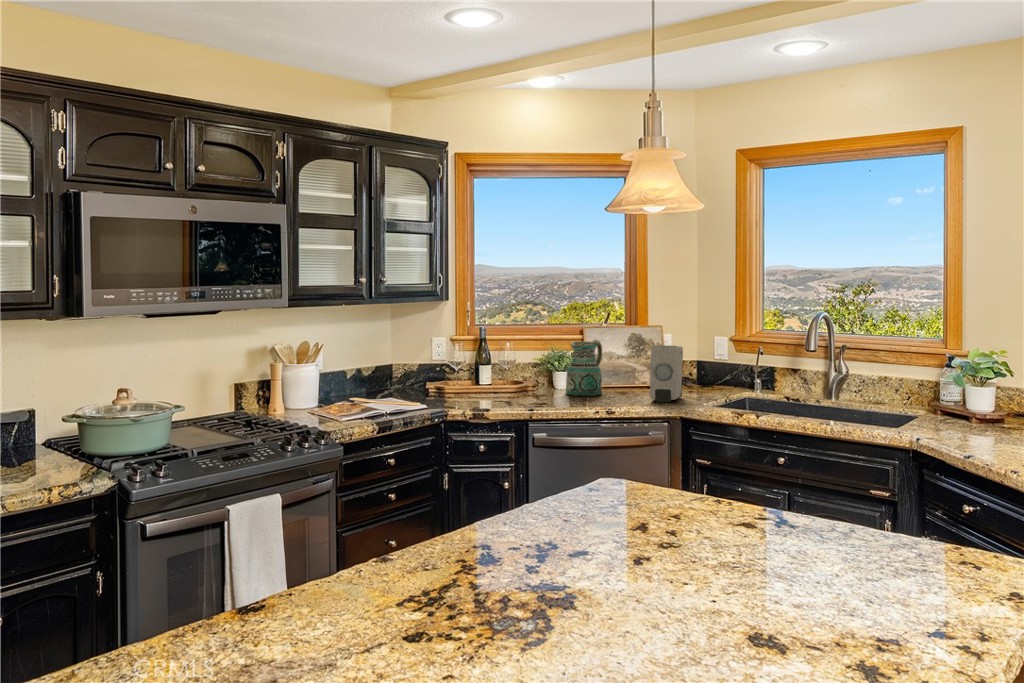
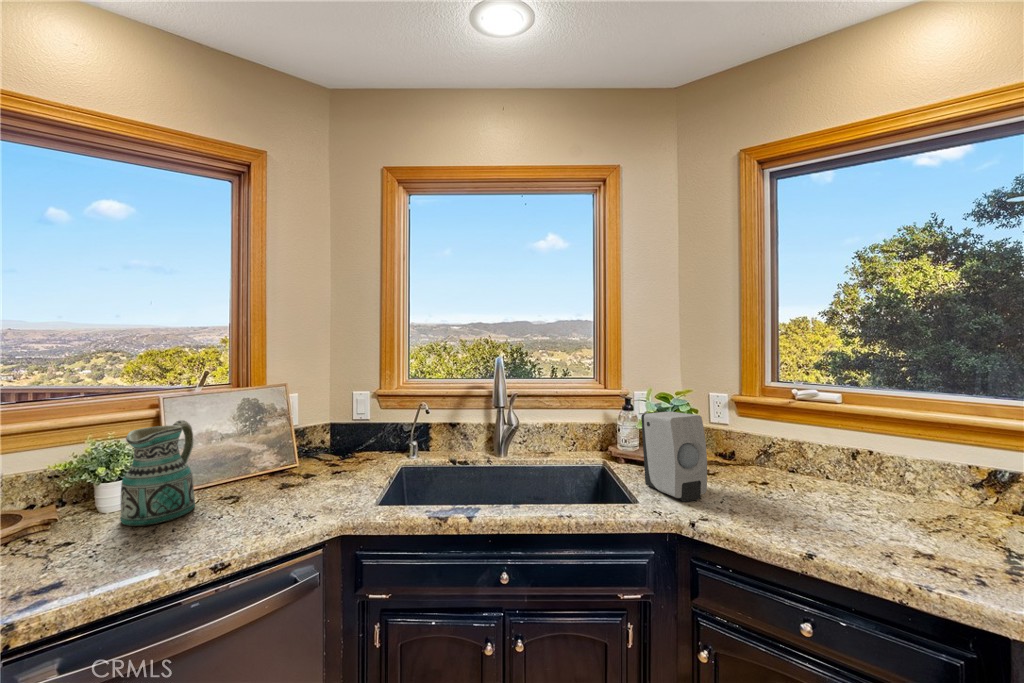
soap dispenser: present [650,345,683,402] -> present [641,411,707,502]

